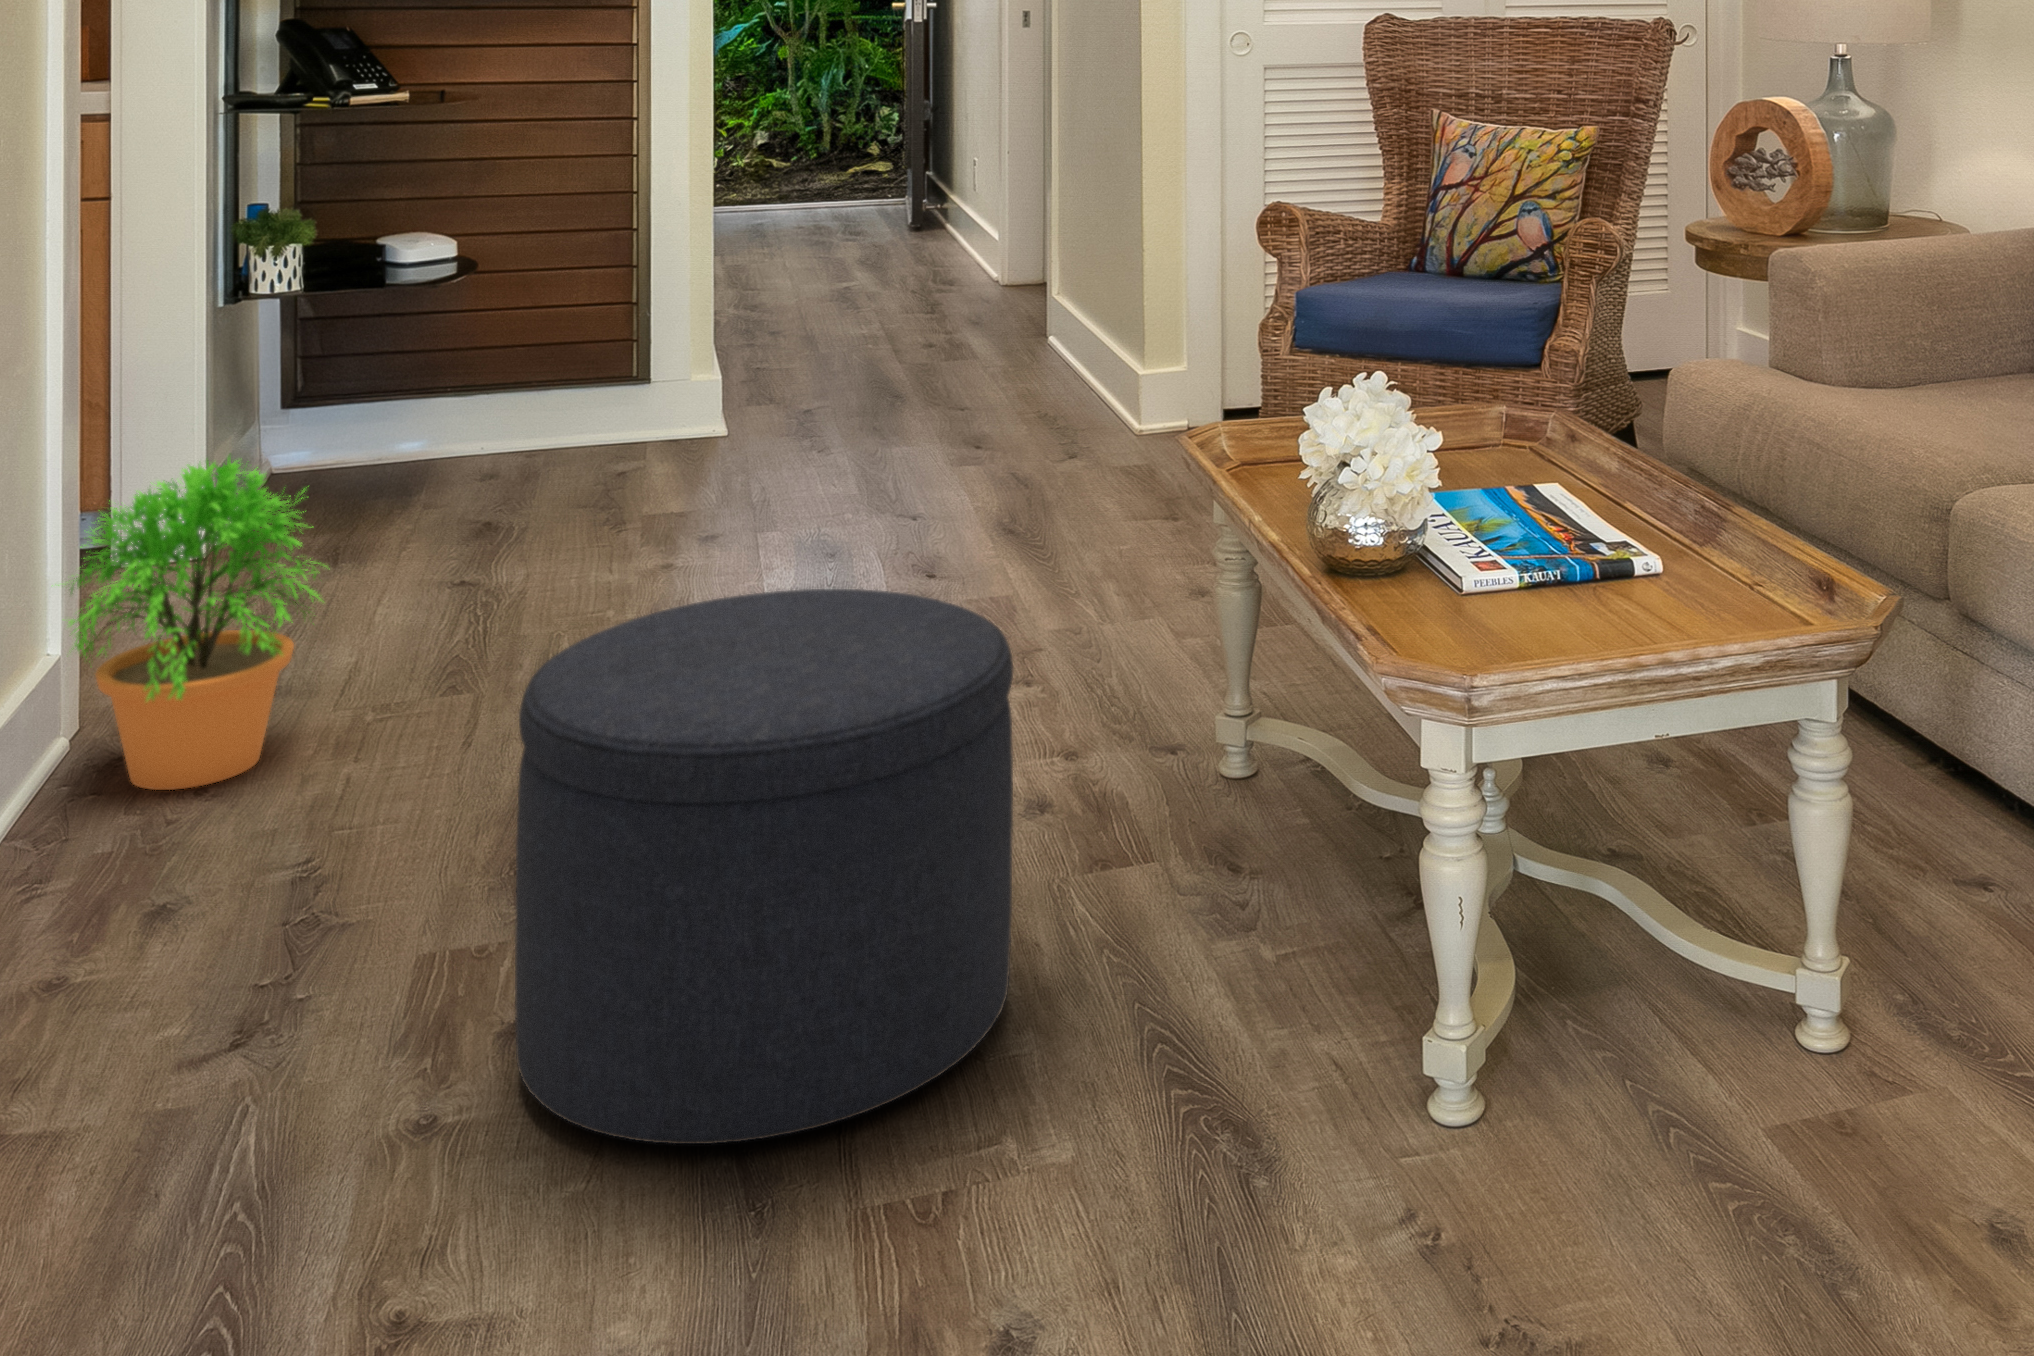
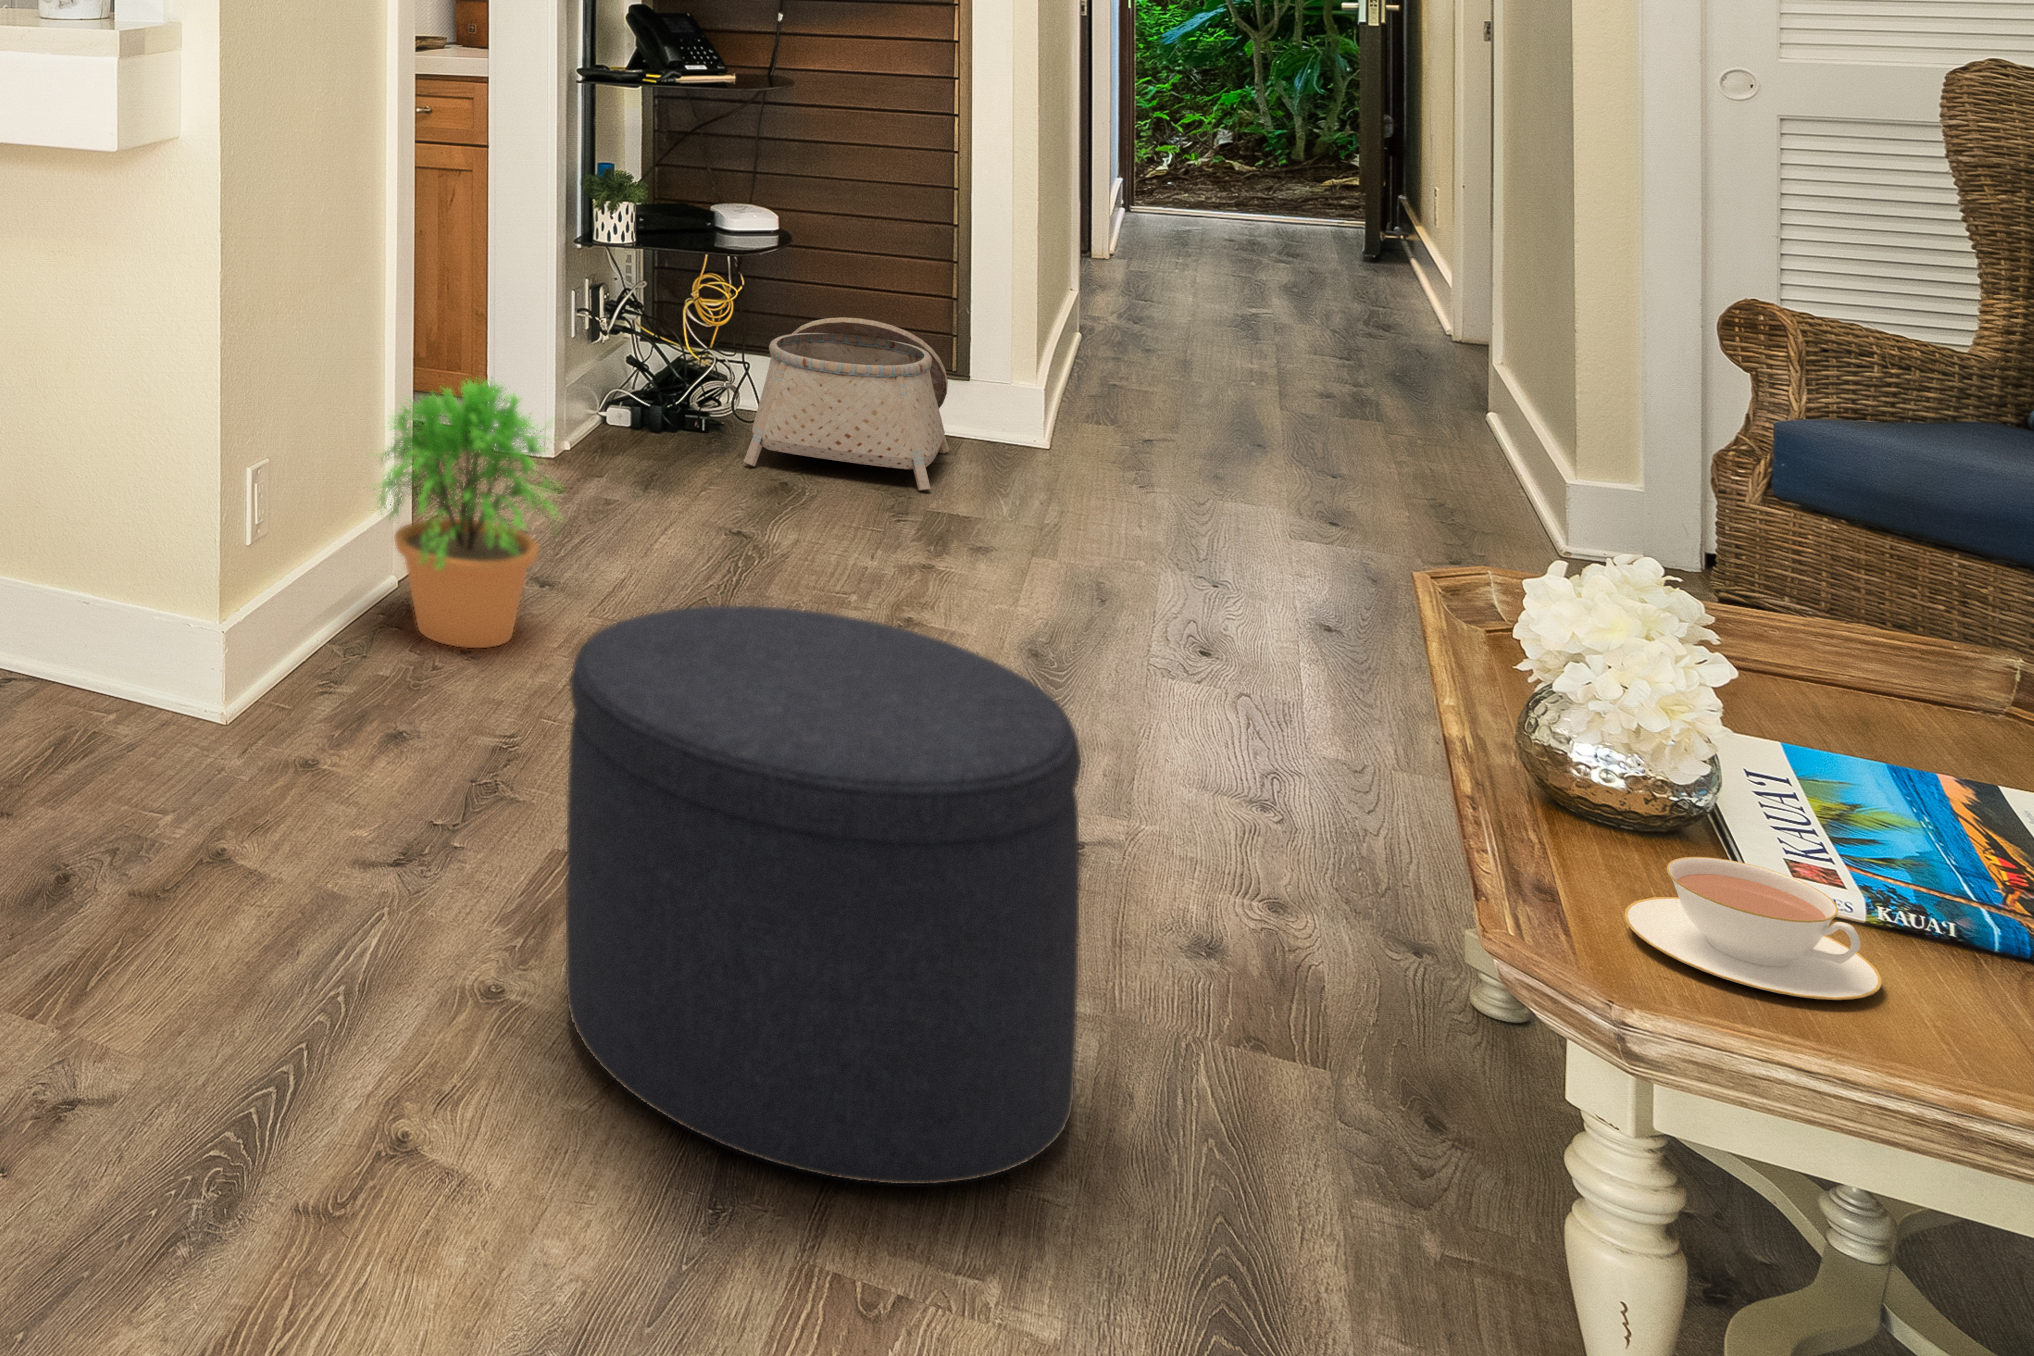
basket: none [441,335,640,511] -> present [744,317,949,490]
teacup: none [1427,567,1563,646] -> present [1624,857,1882,1000]

